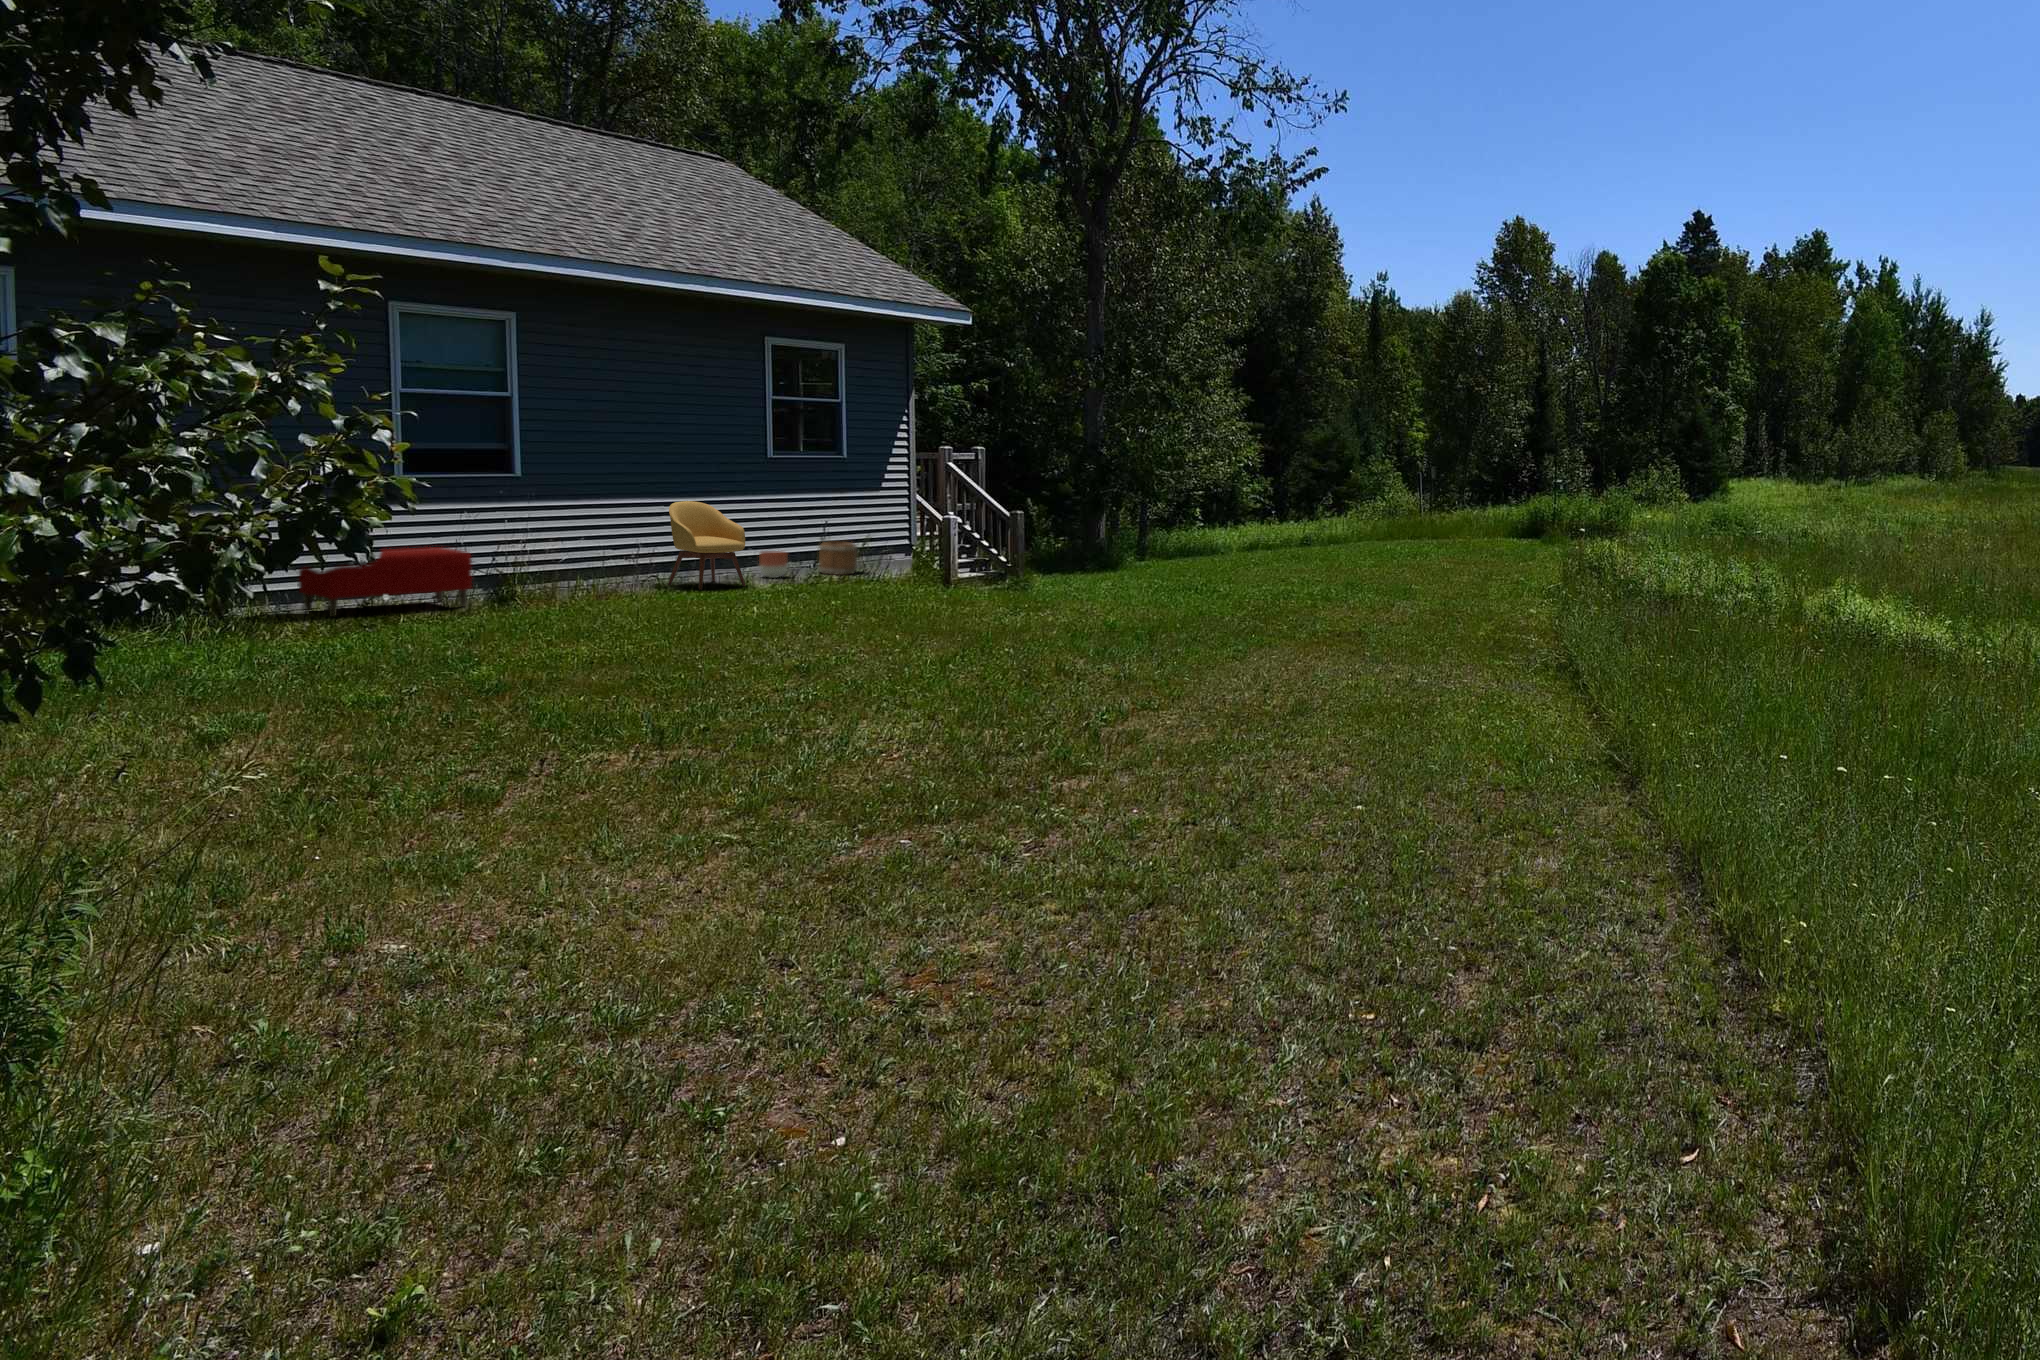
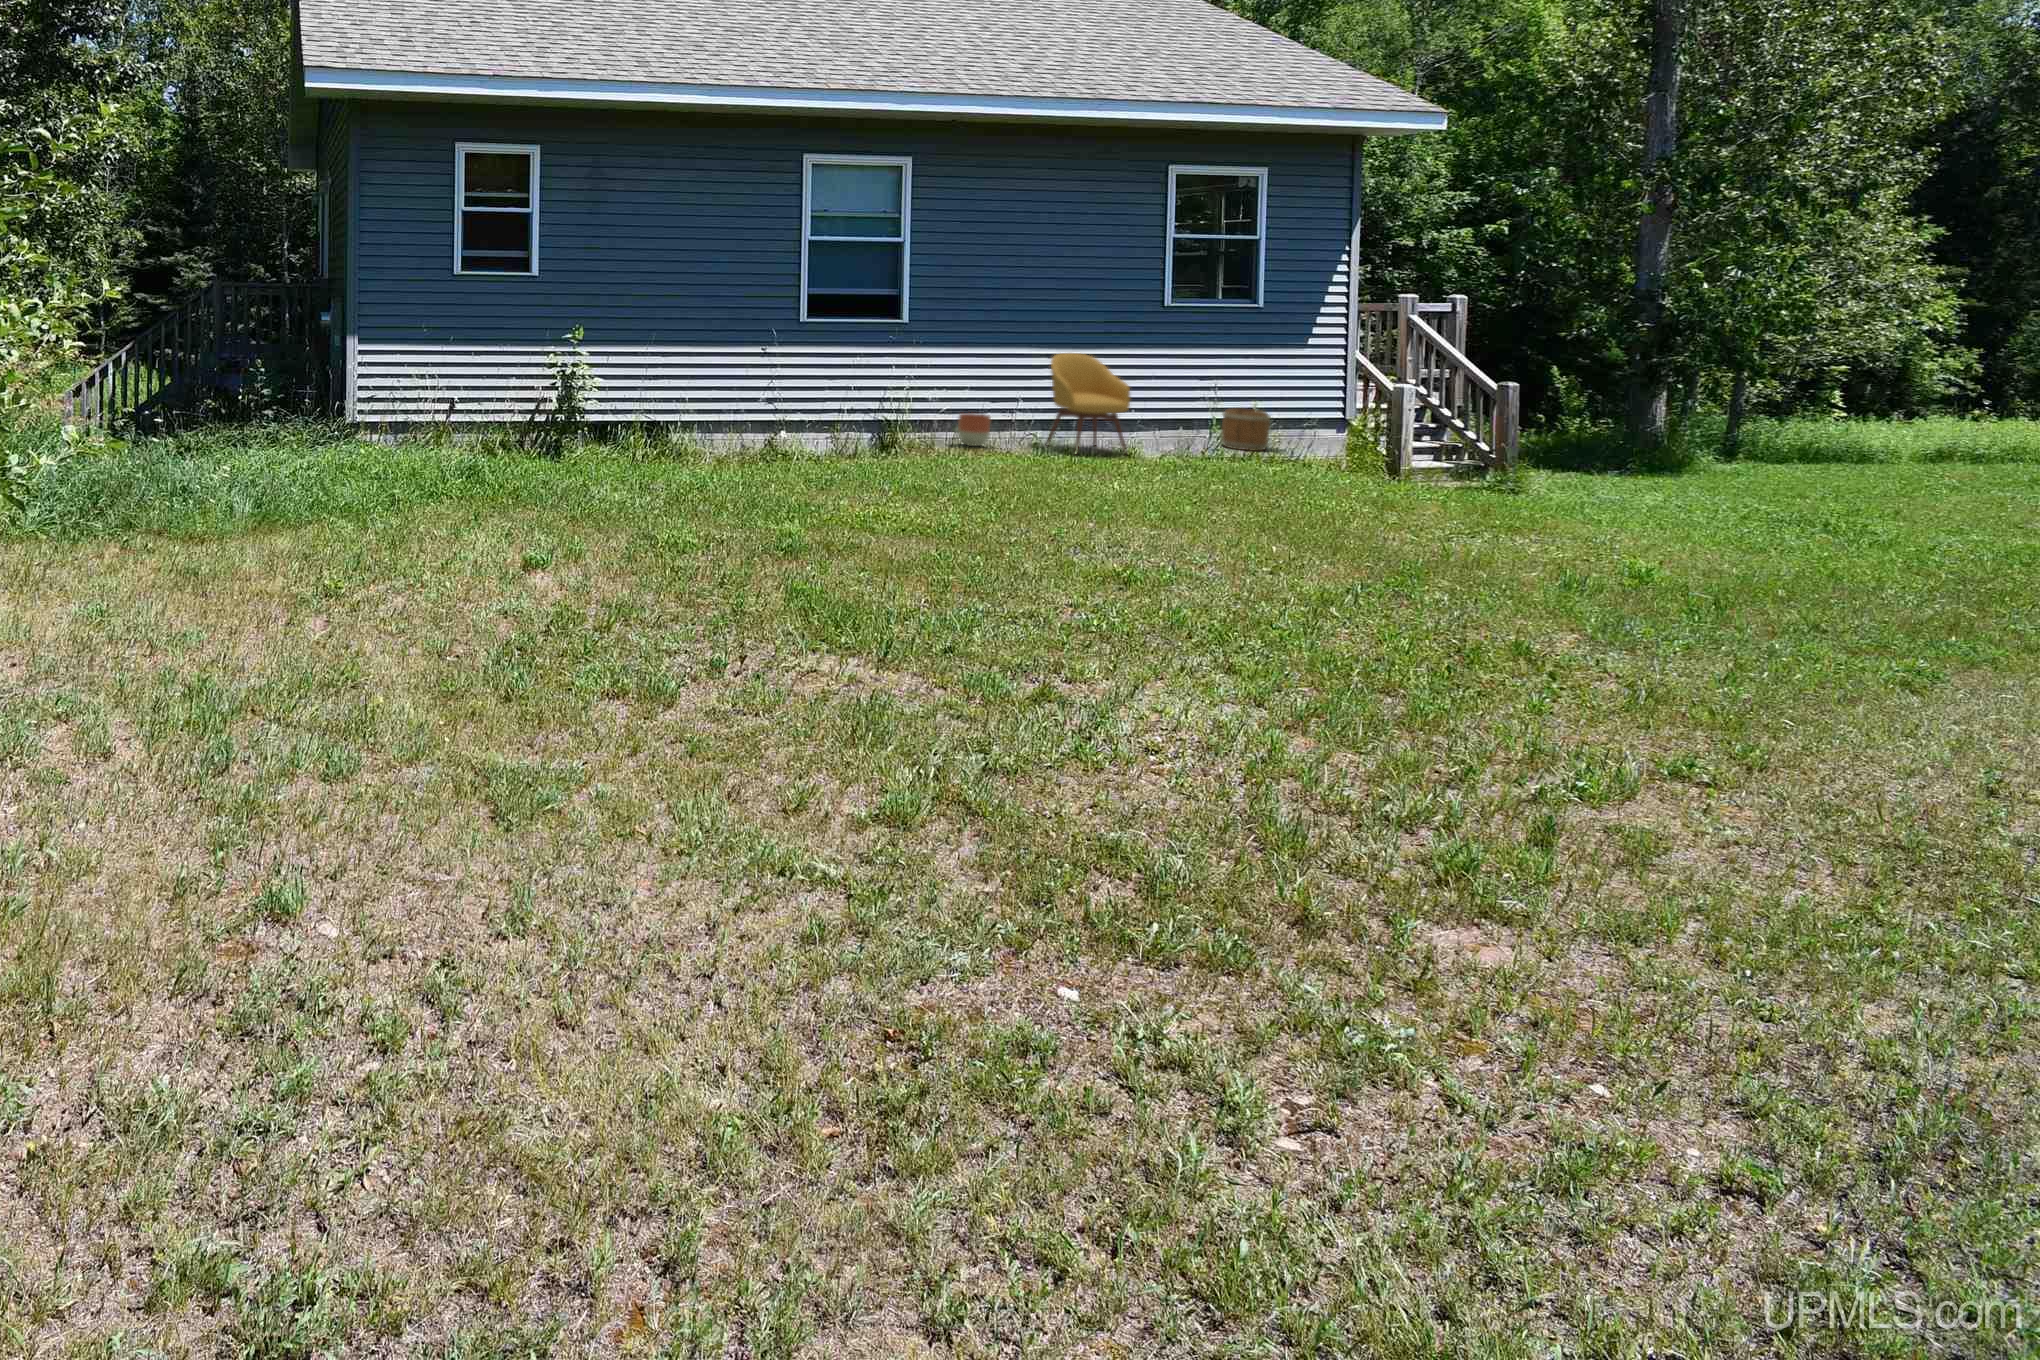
bench: present [299,547,472,617] -> none [721,389,854,452]
planter: present [759,551,788,578] -> present [958,413,990,446]

